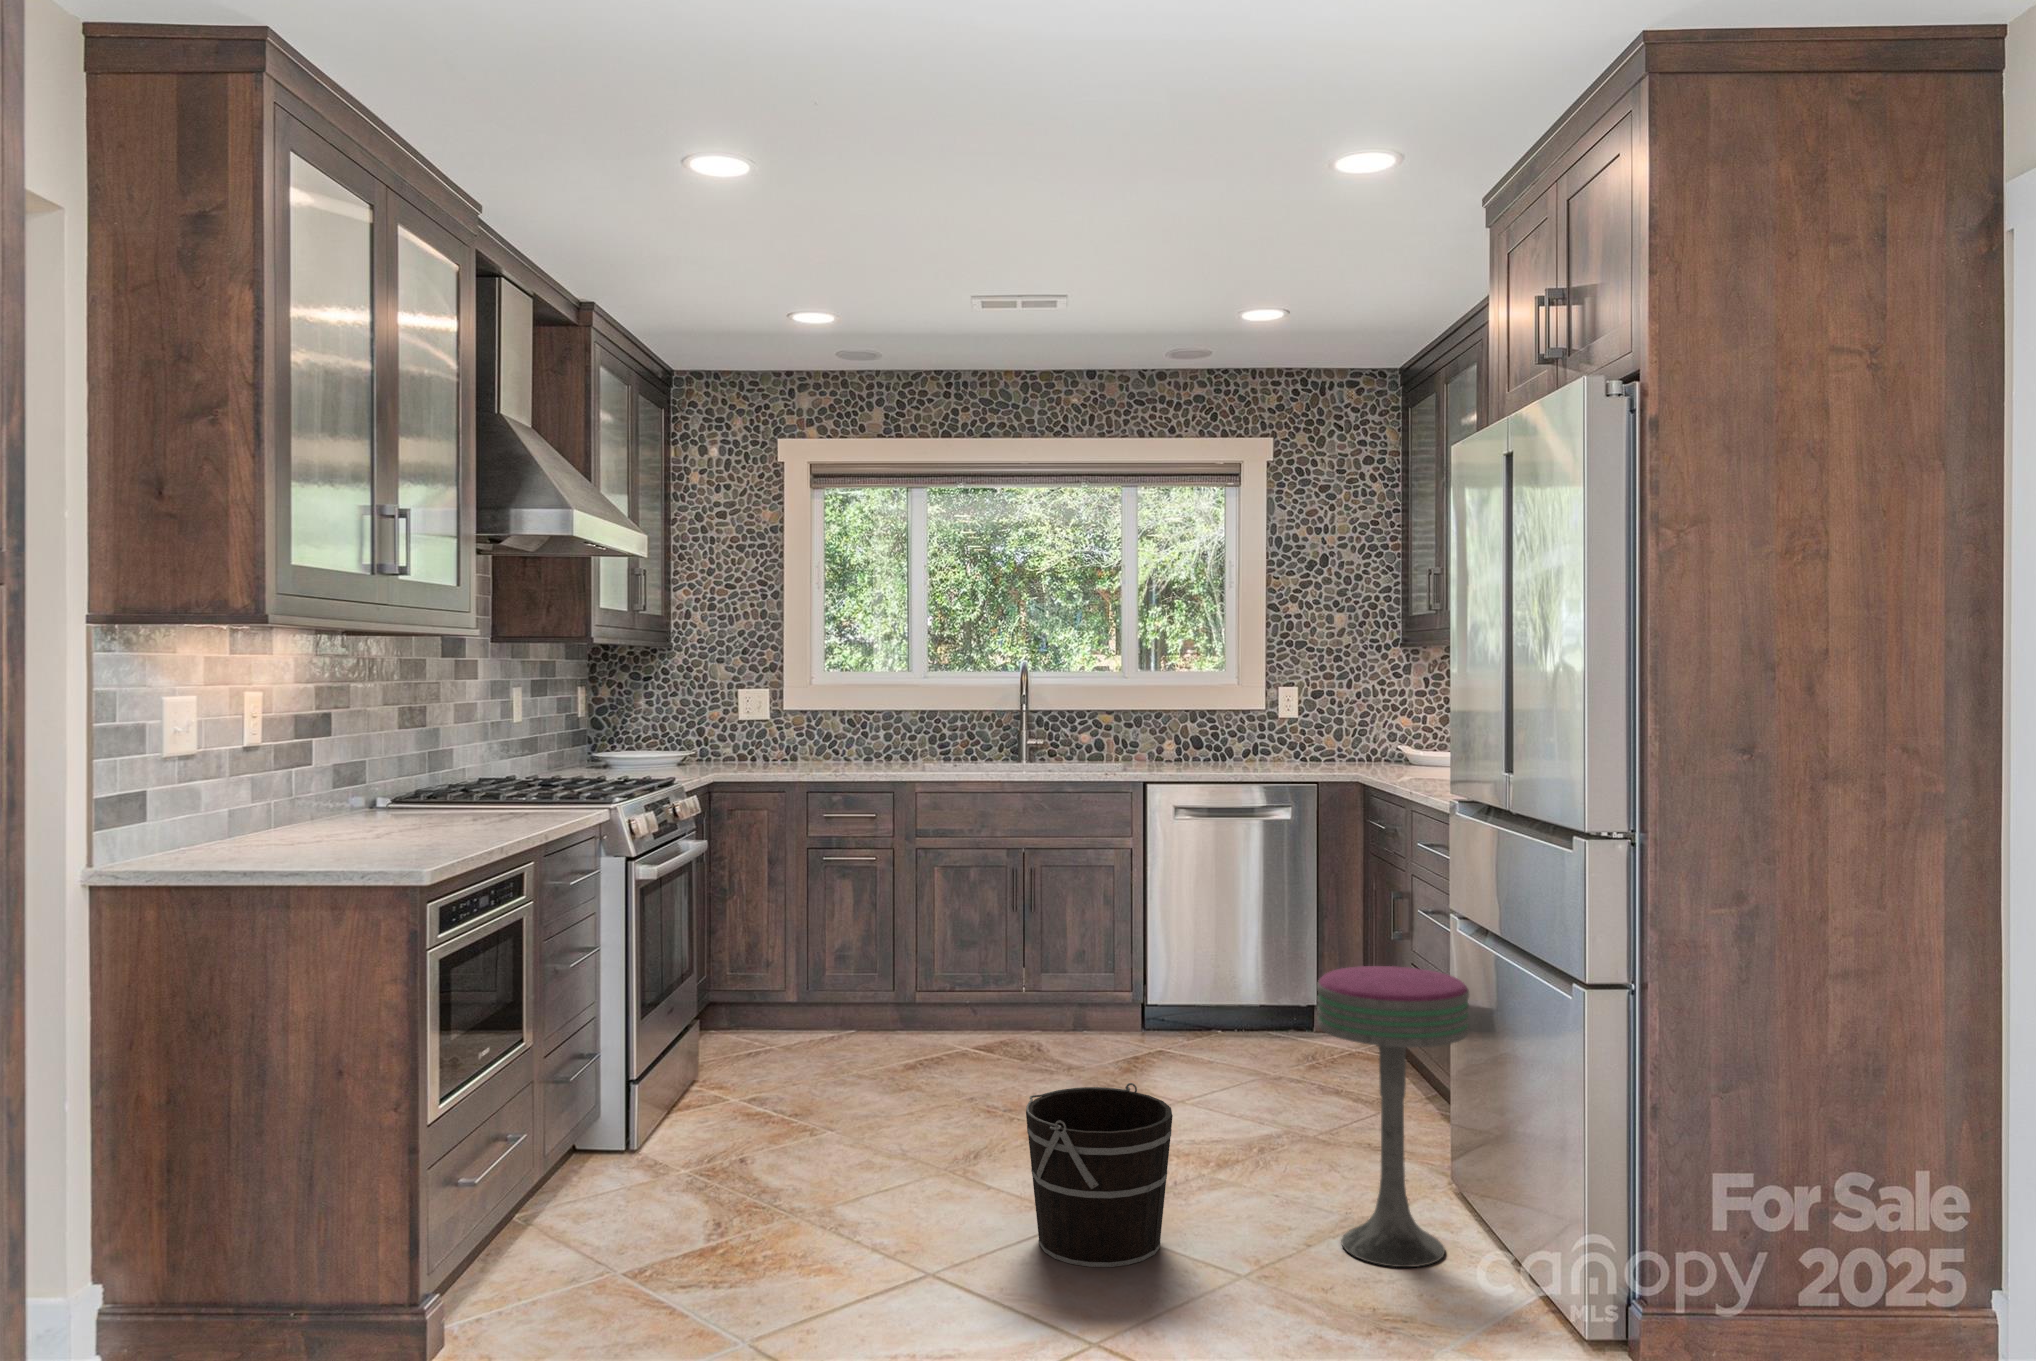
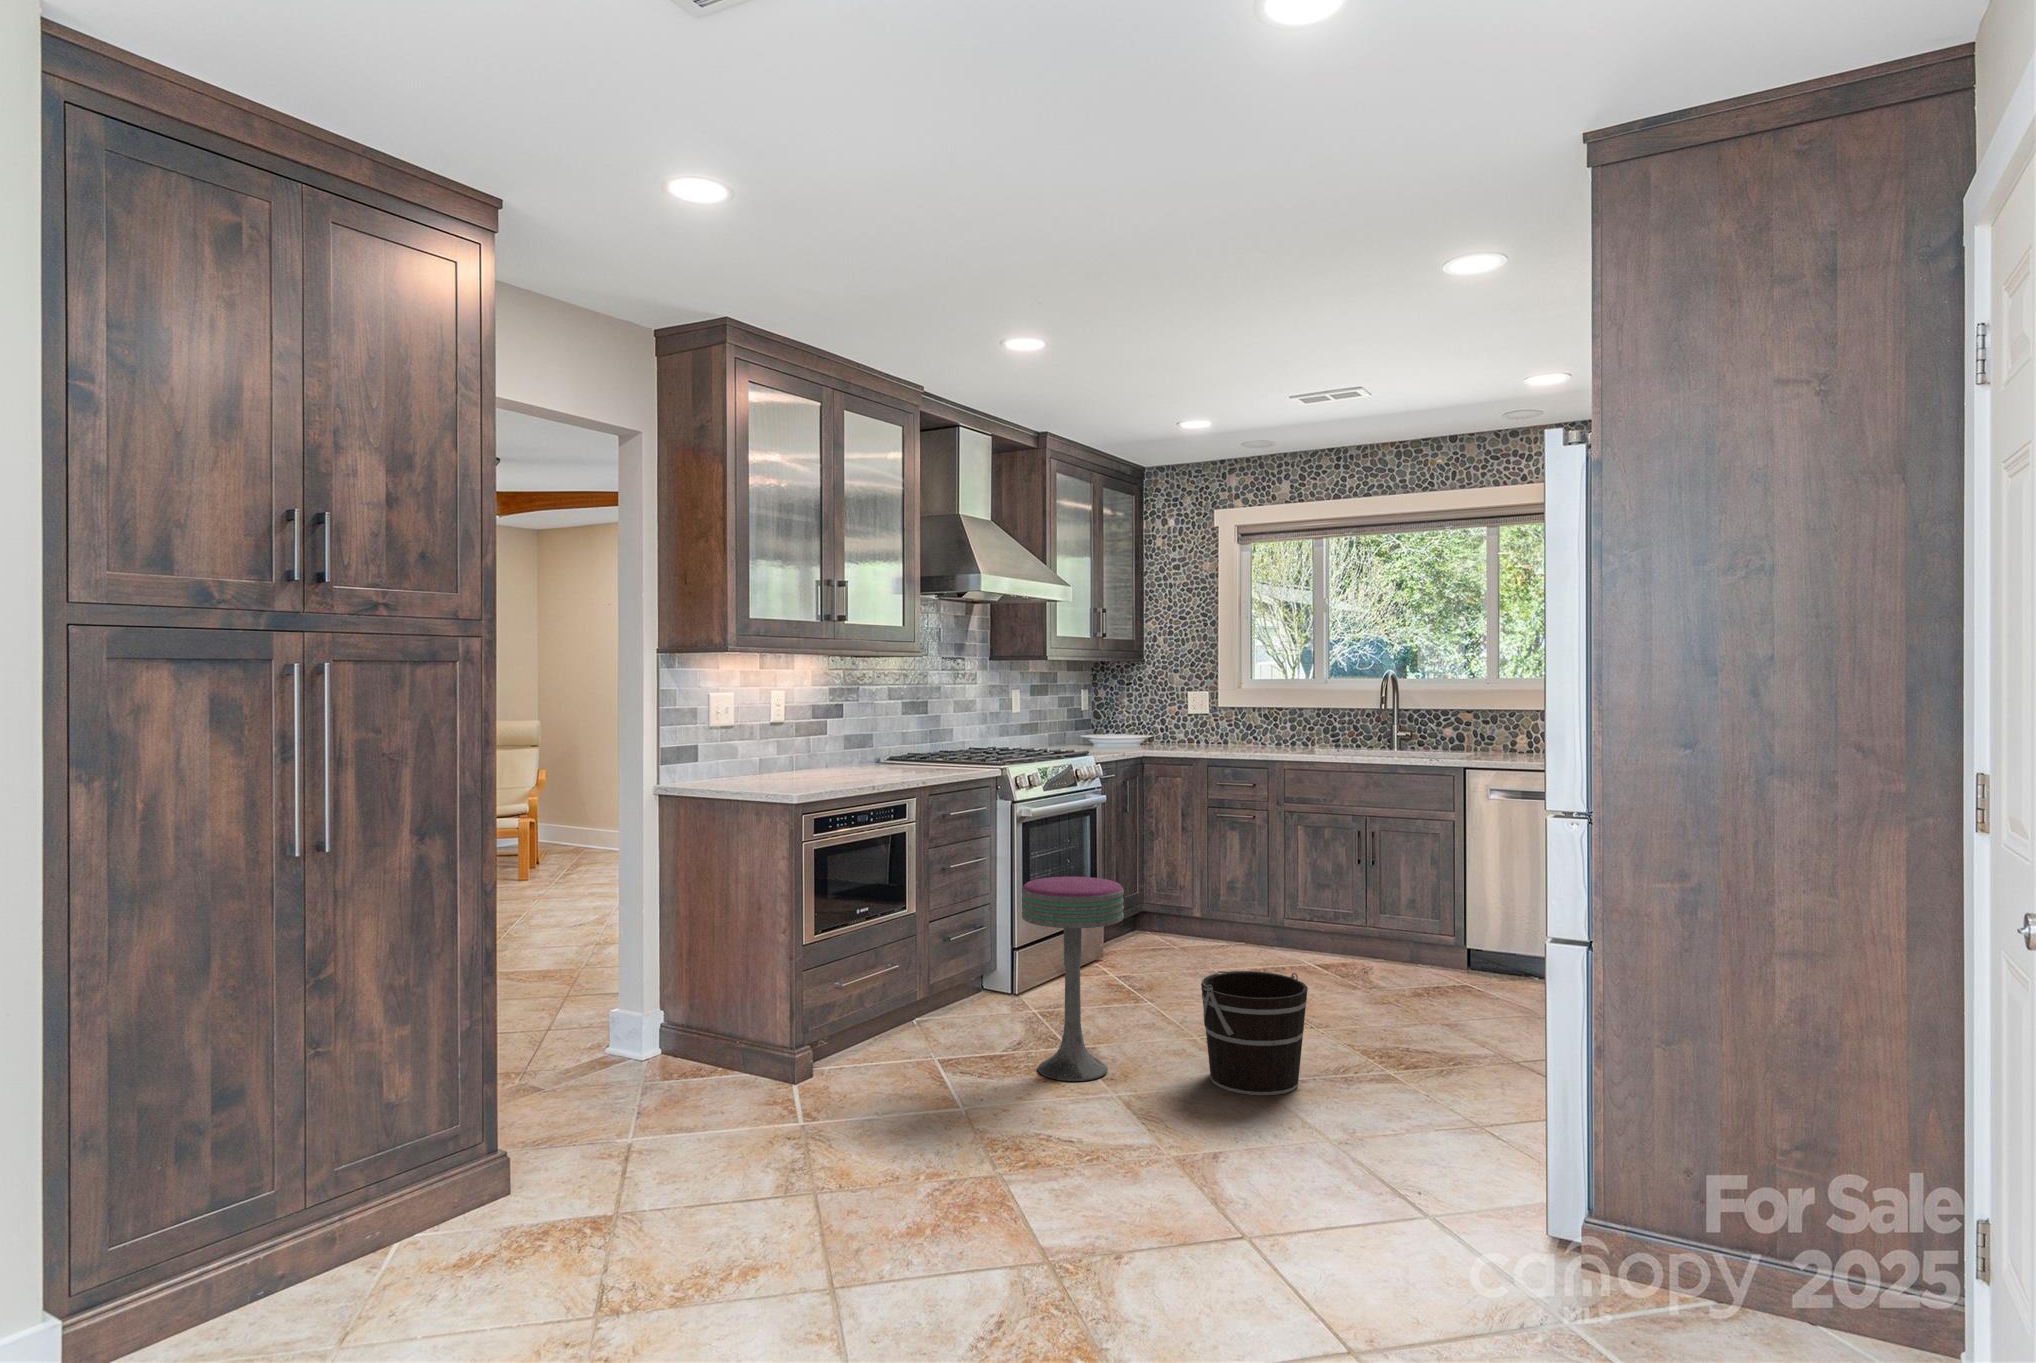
bar stool: present [1317,966,1469,1267] -> present [1022,877,1124,1081]

